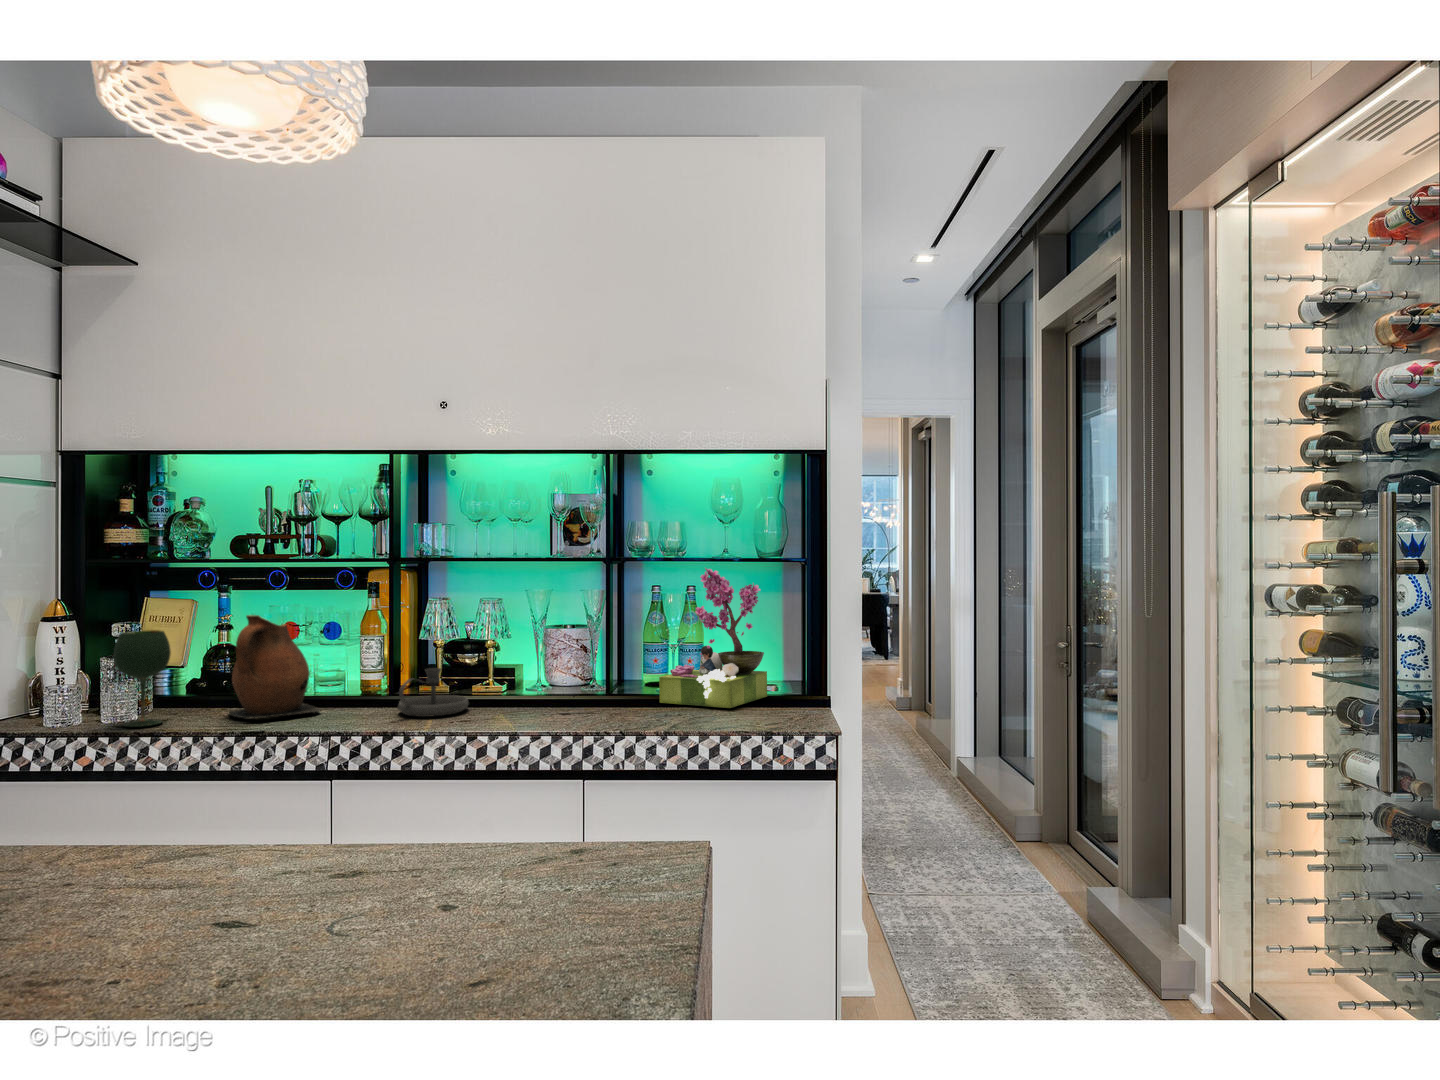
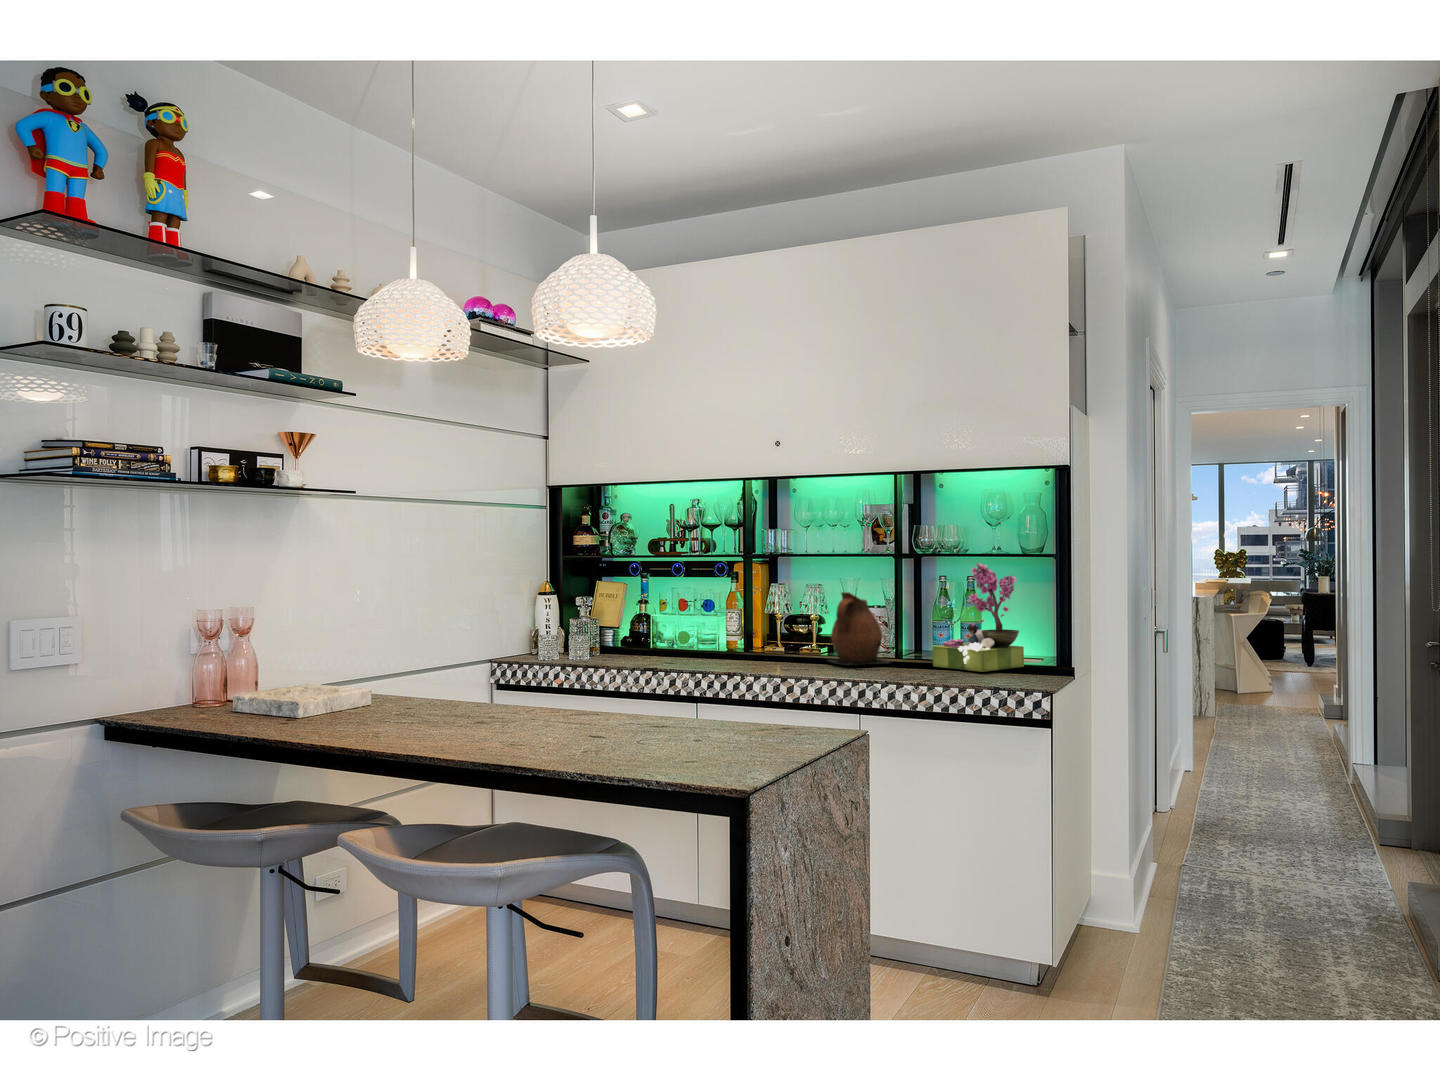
ceramic pitcher: present [229,615,320,719] -> present [829,592,890,665]
wine glass: present [113,630,171,727] -> none [574,601,607,662]
candlestick: present [397,668,468,717] -> none [742,633,793,666]

